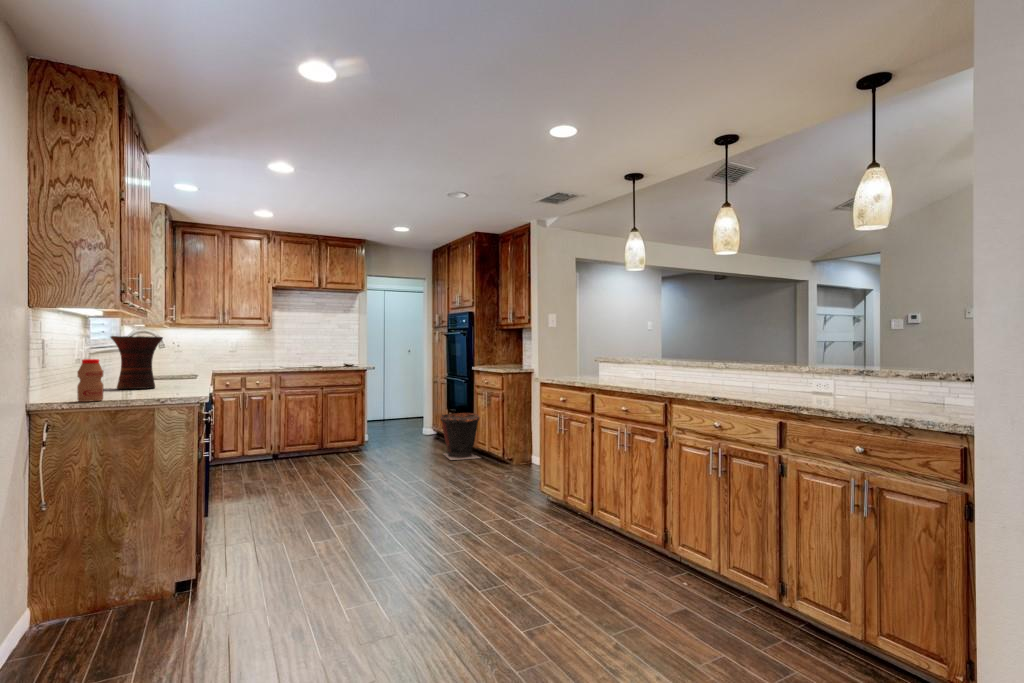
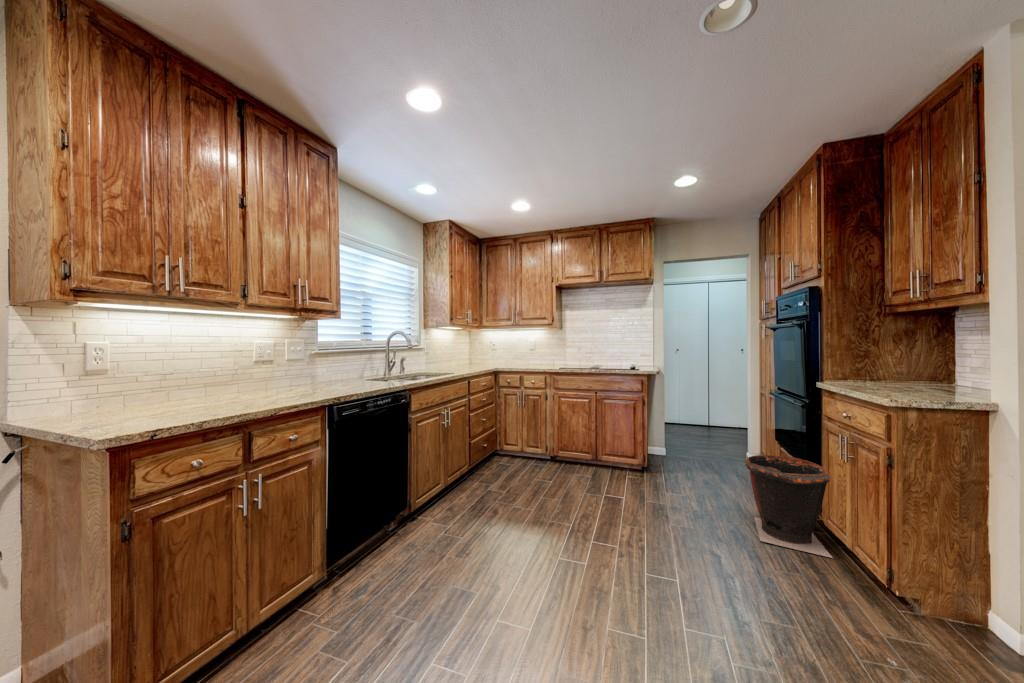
vase: present [111,336,163,389] -> none [258,334,313,393]
bottle: present [77,359,103,402] -> none [30,363,73,420]

